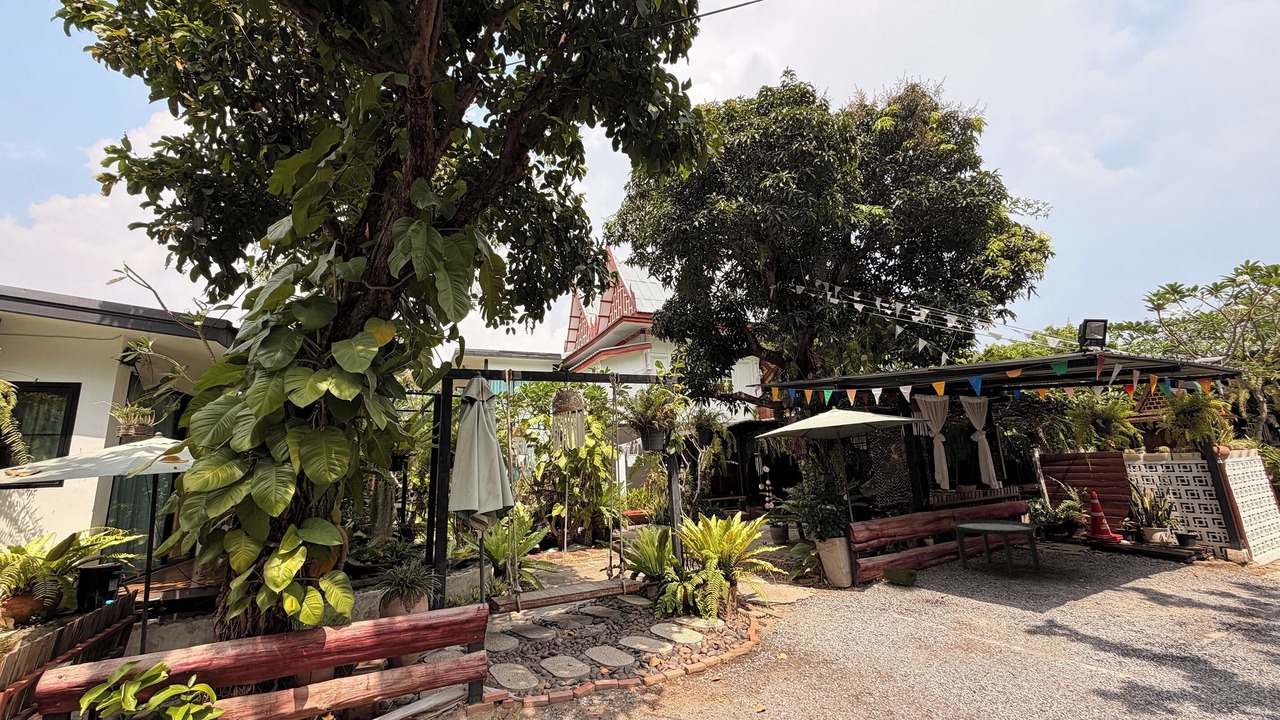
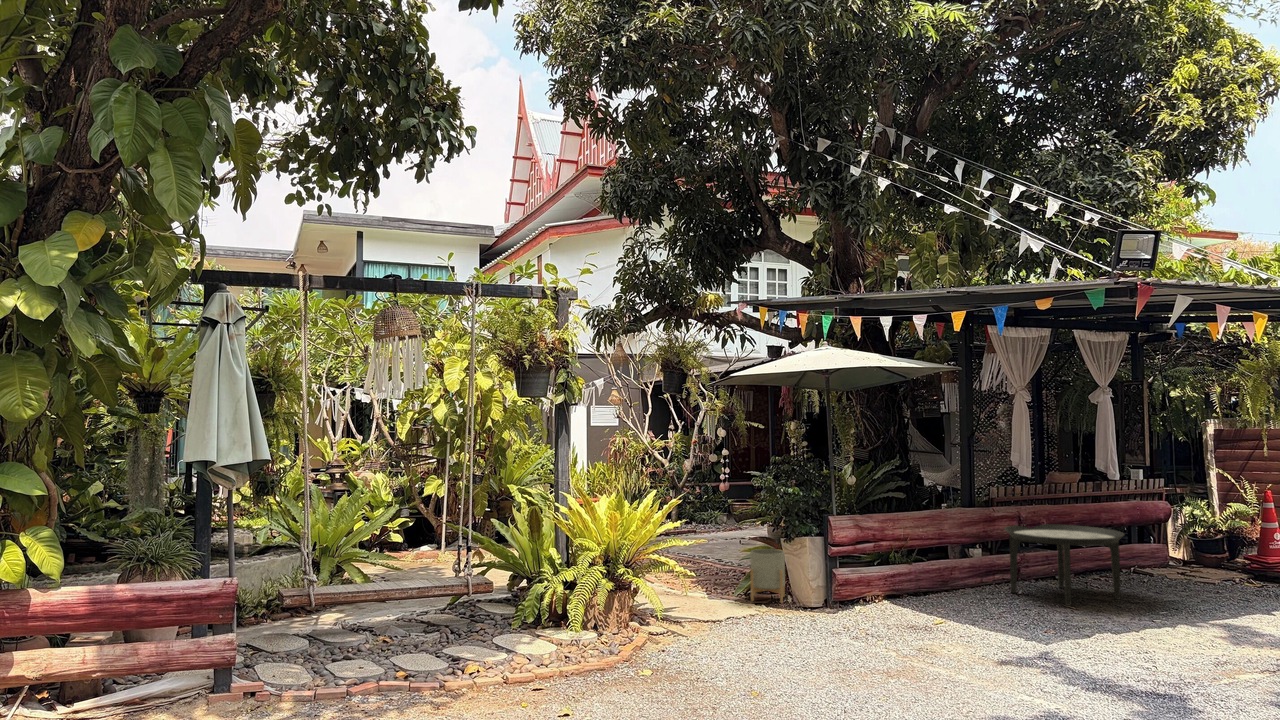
planter: none [796,546,824,583] -> present [750,549,785,602]
woven basket: present [883,567,917,585] -> none [865,581,917,609]

